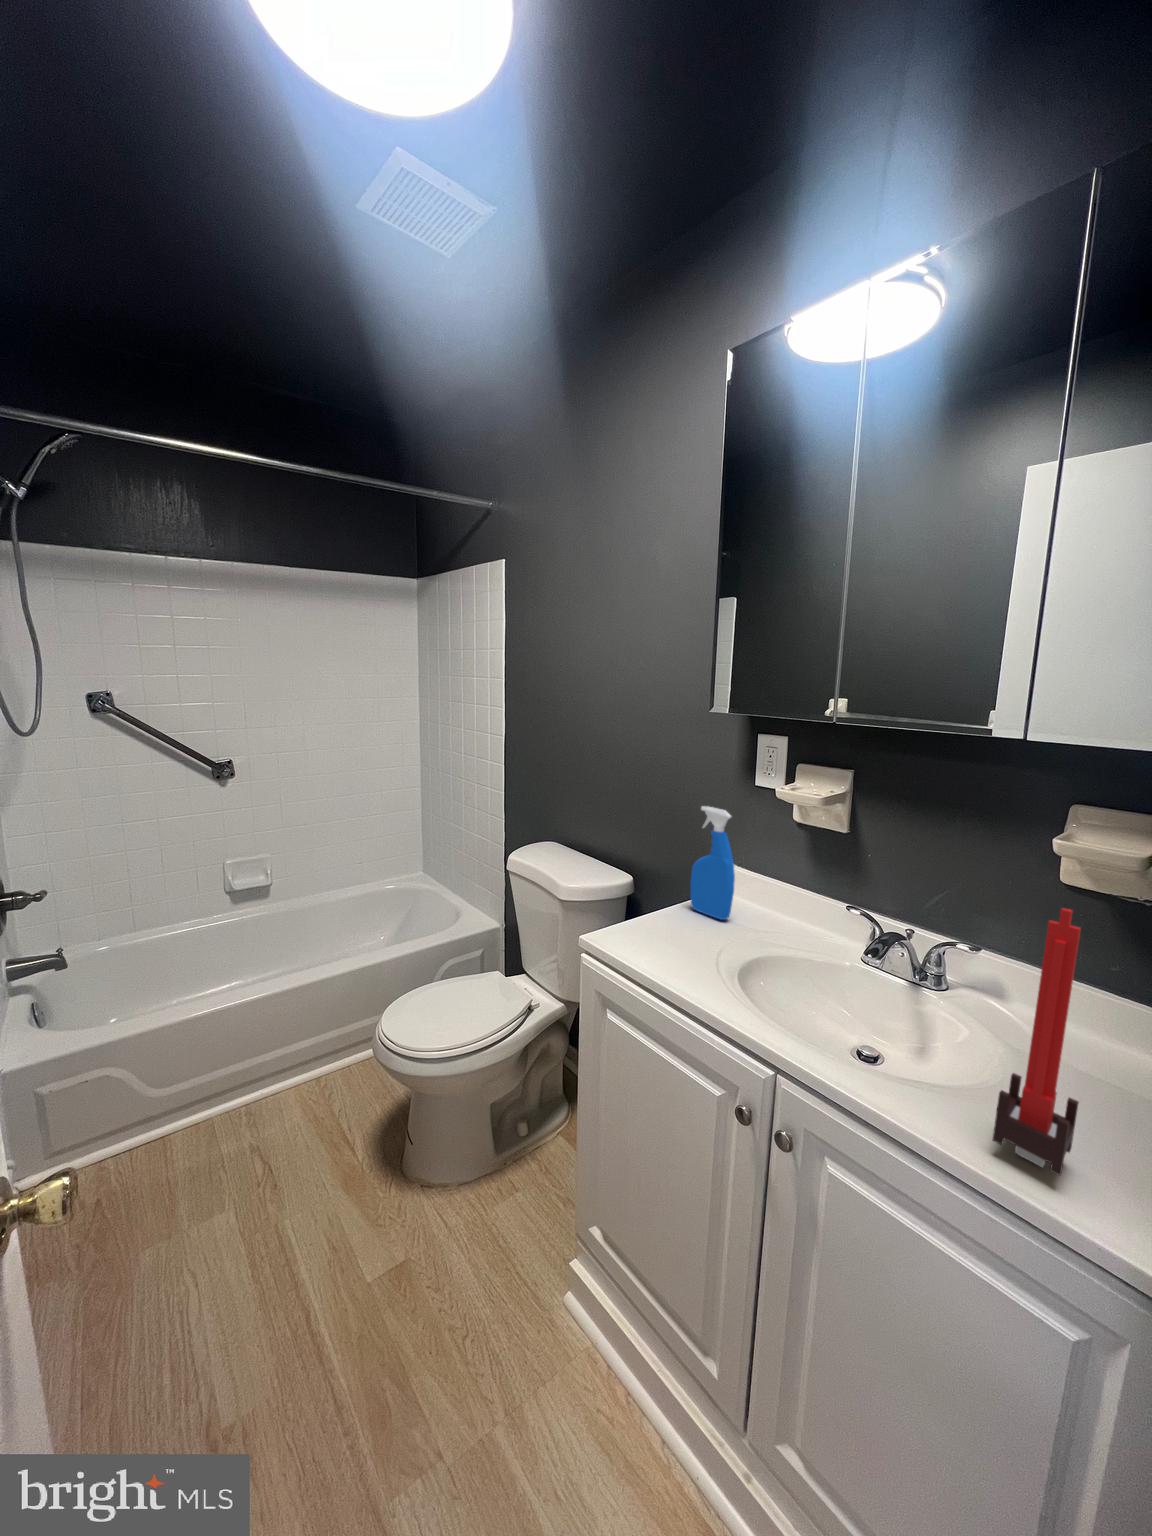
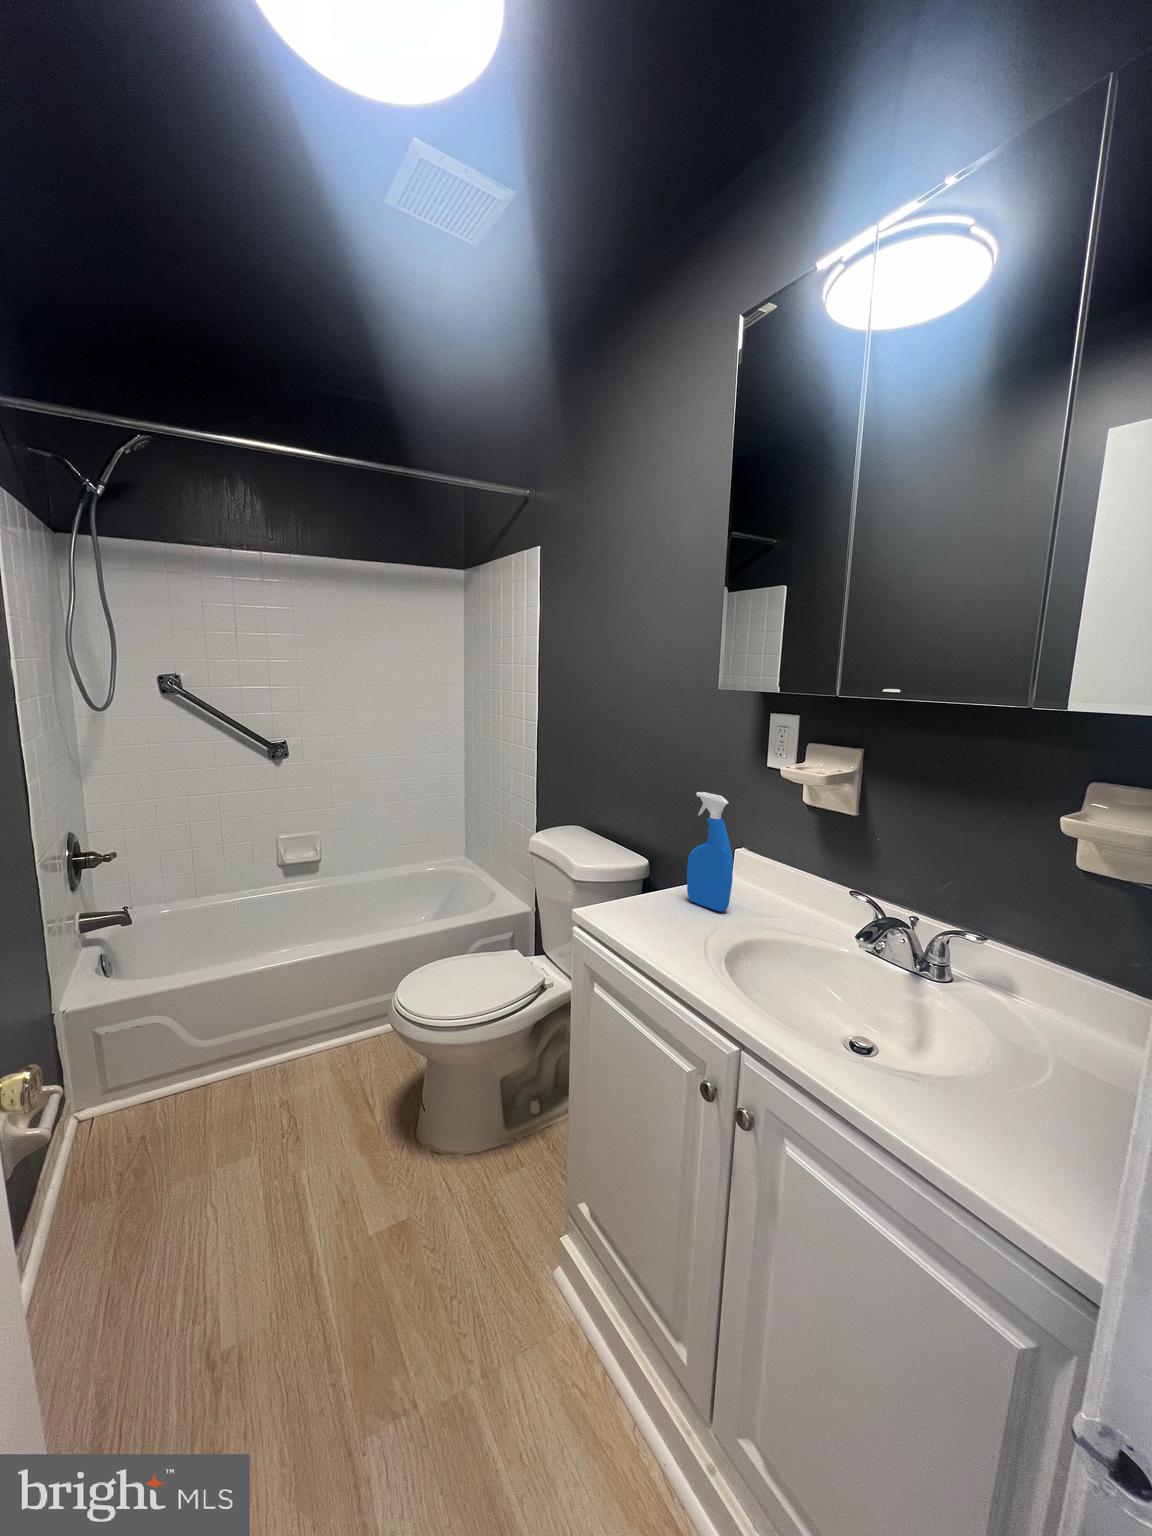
candle: present [993,908,1081,1175] -> none [979,899,1067,1167]

